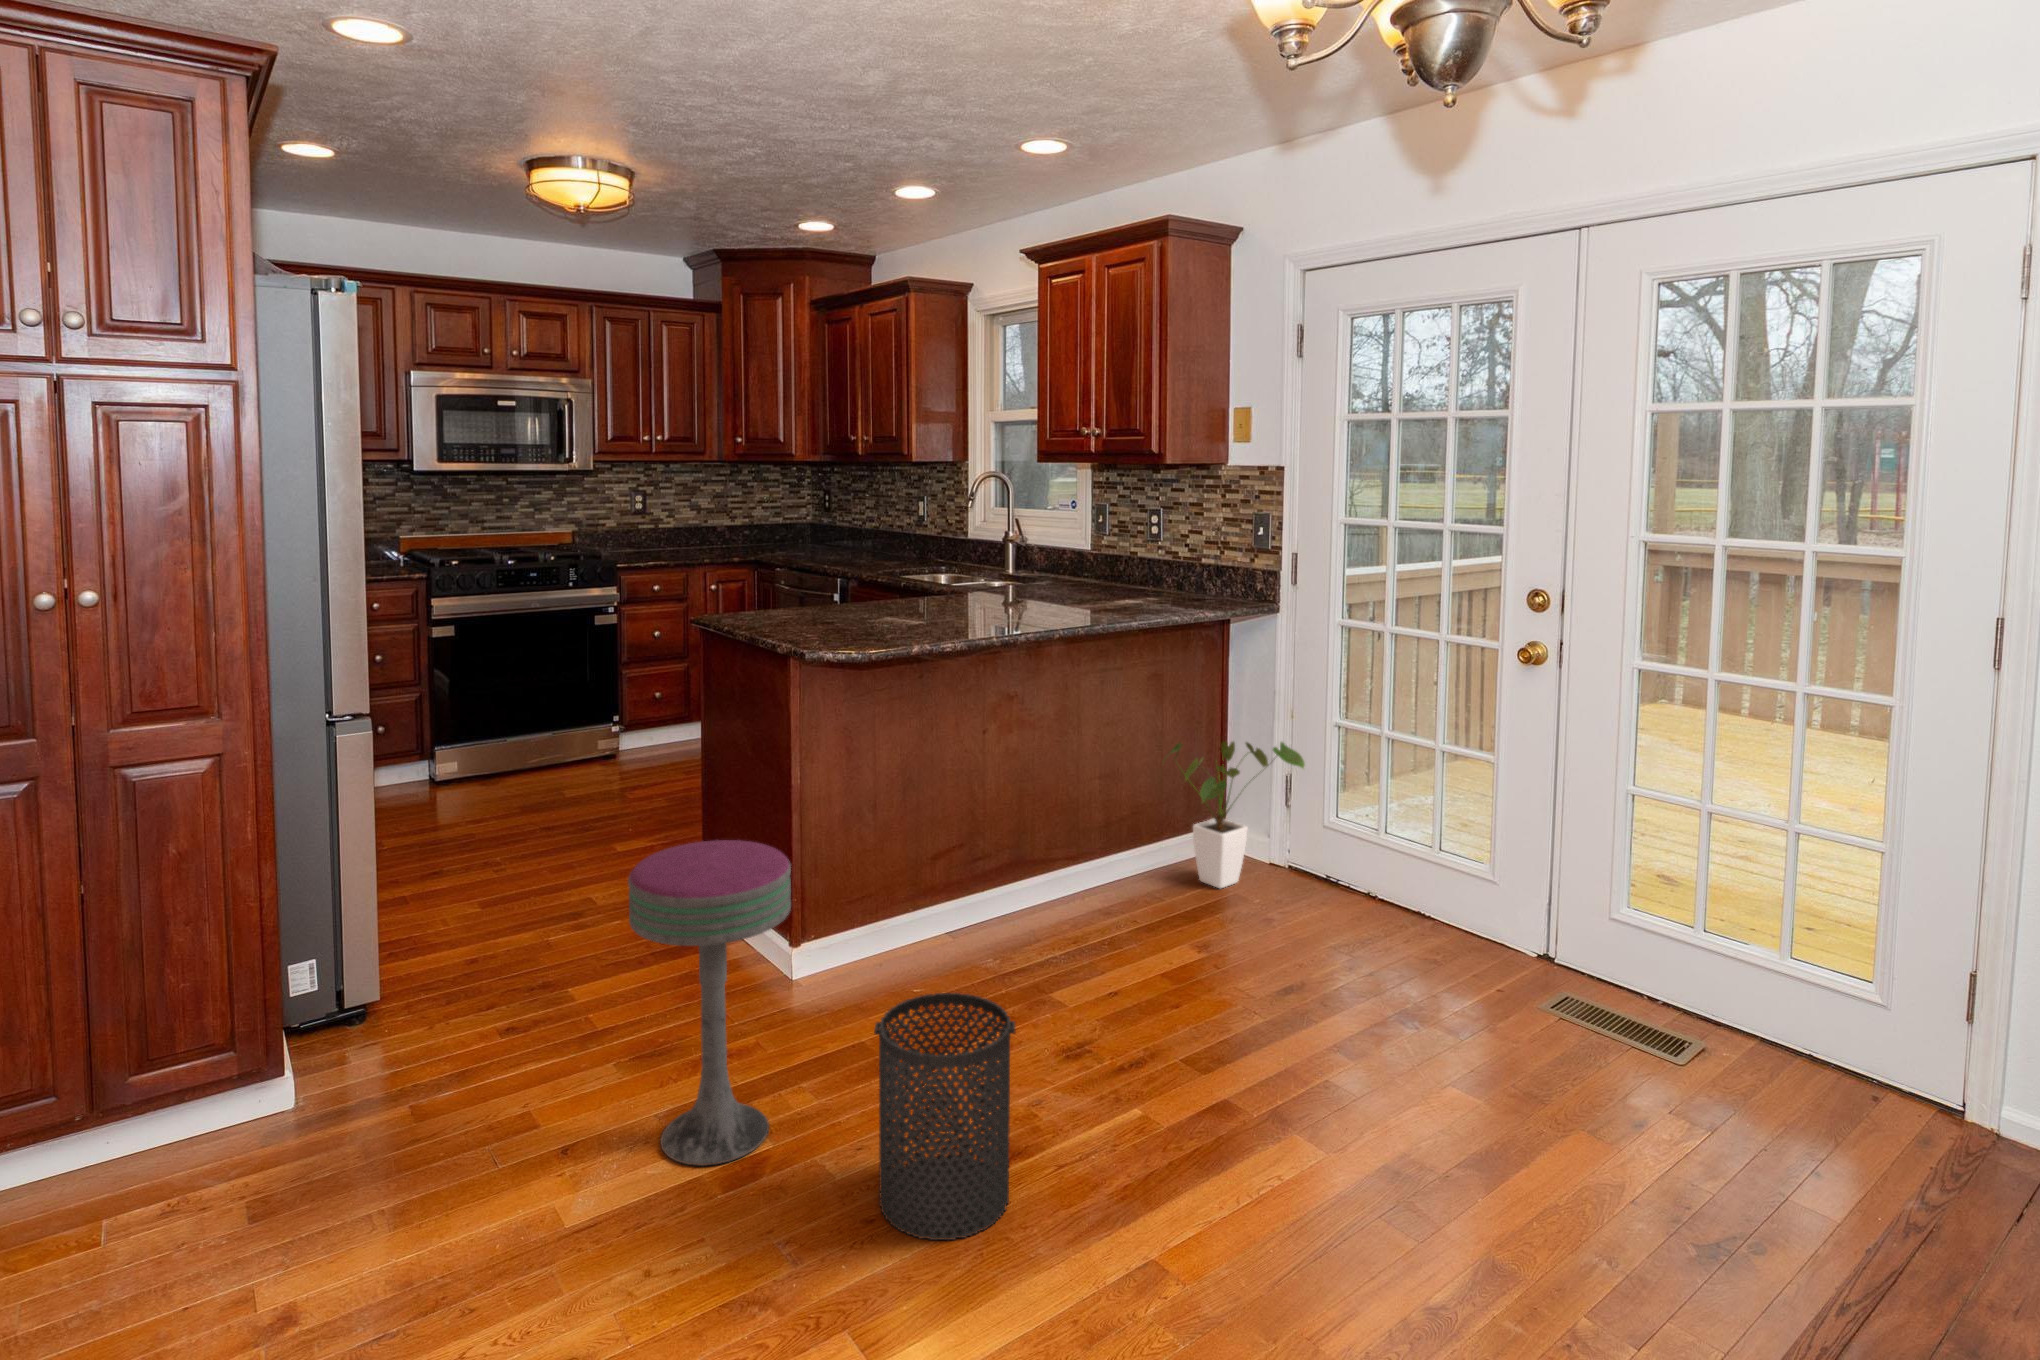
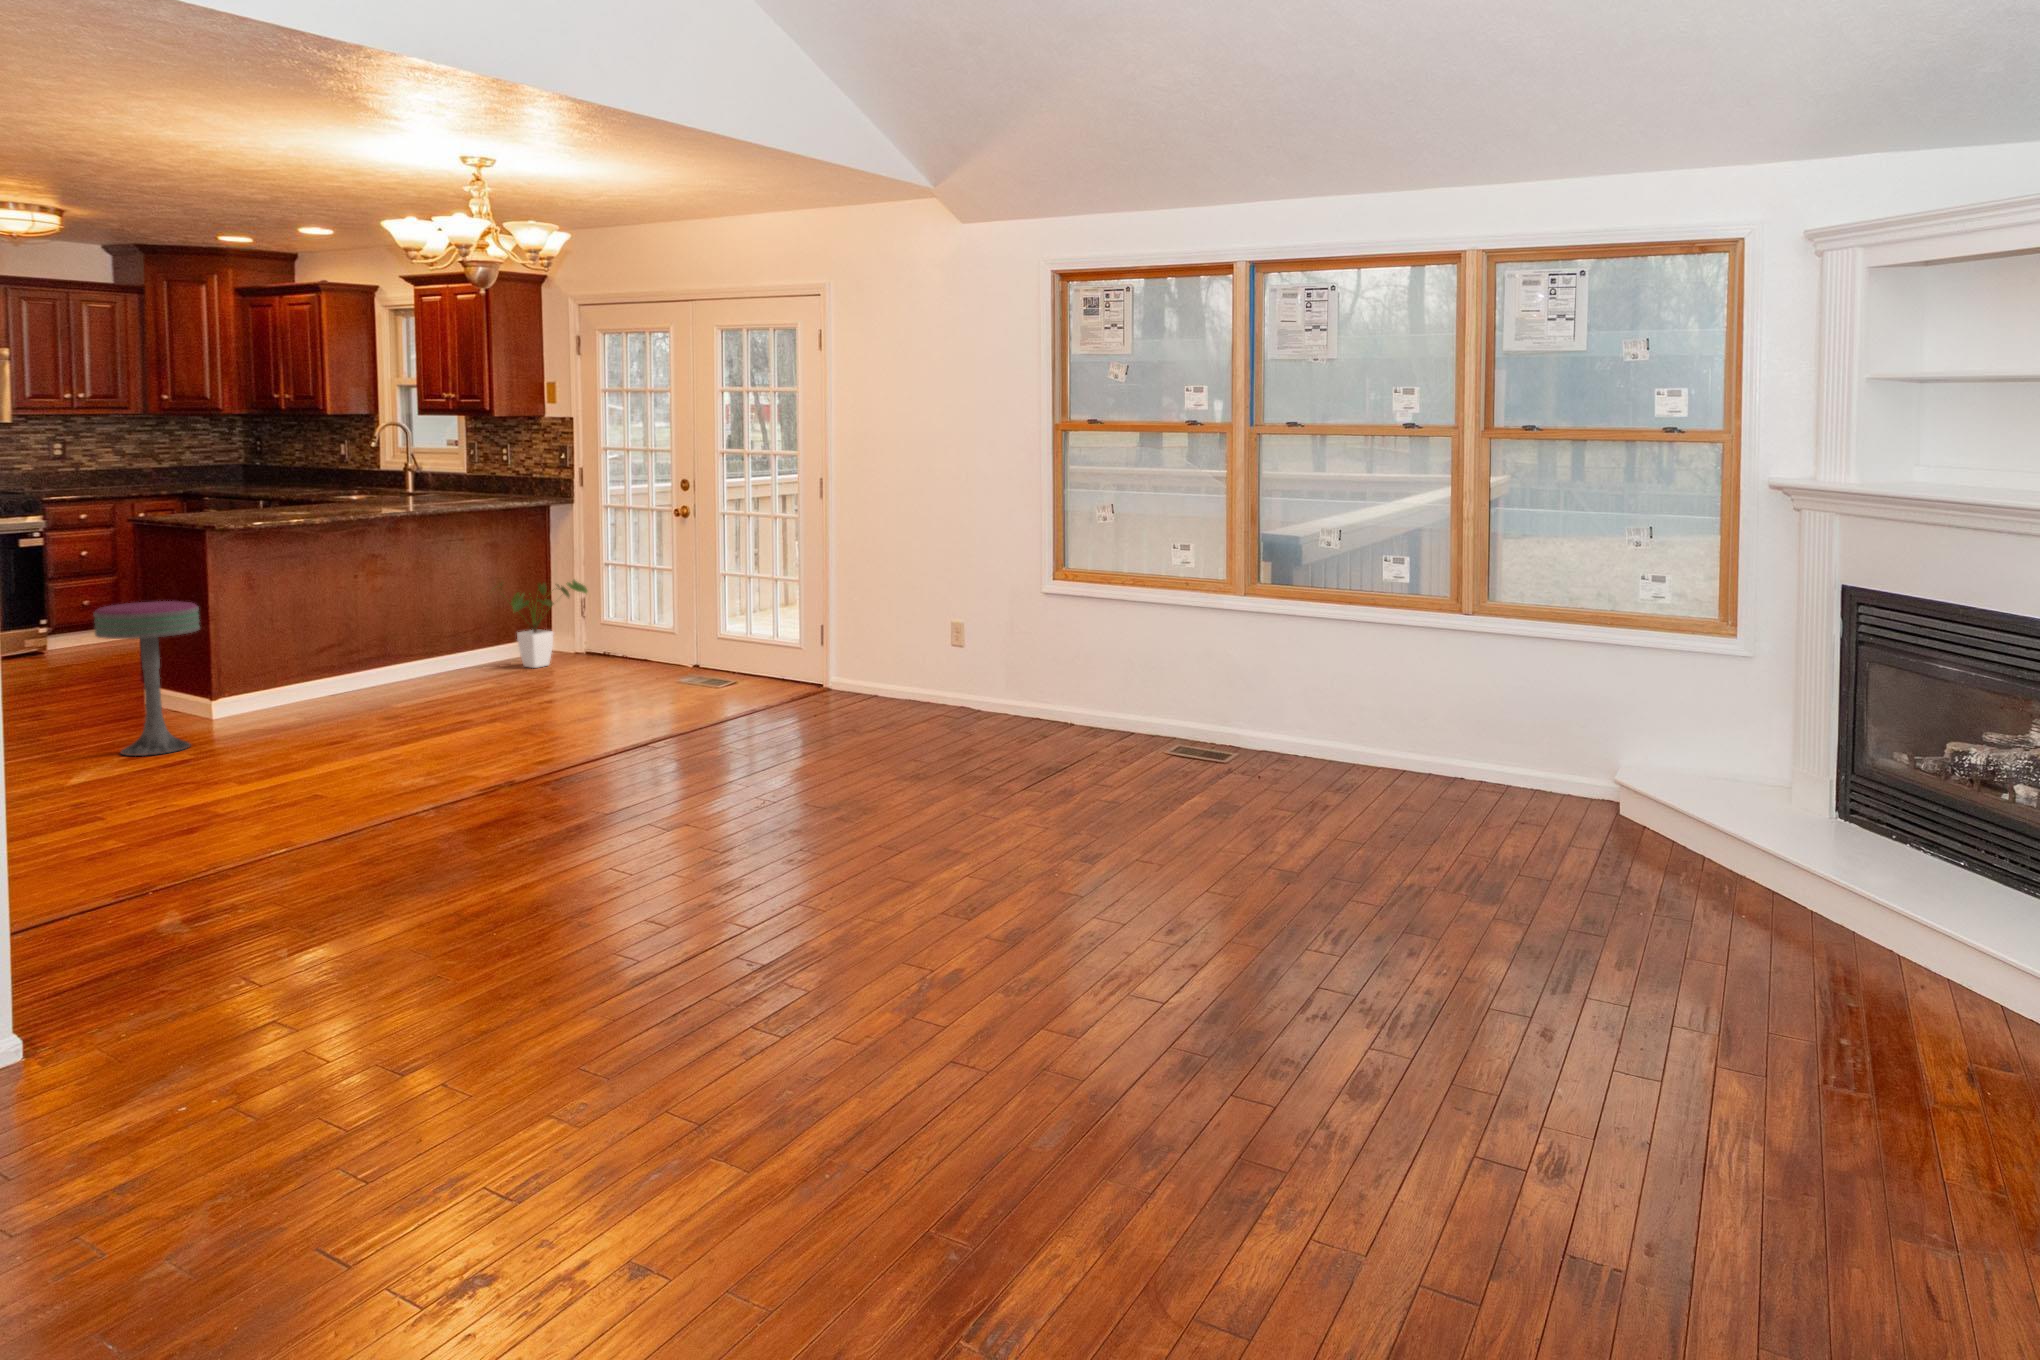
trash can: present [874,993,1015,1240] -> none [248,659,332,757]

